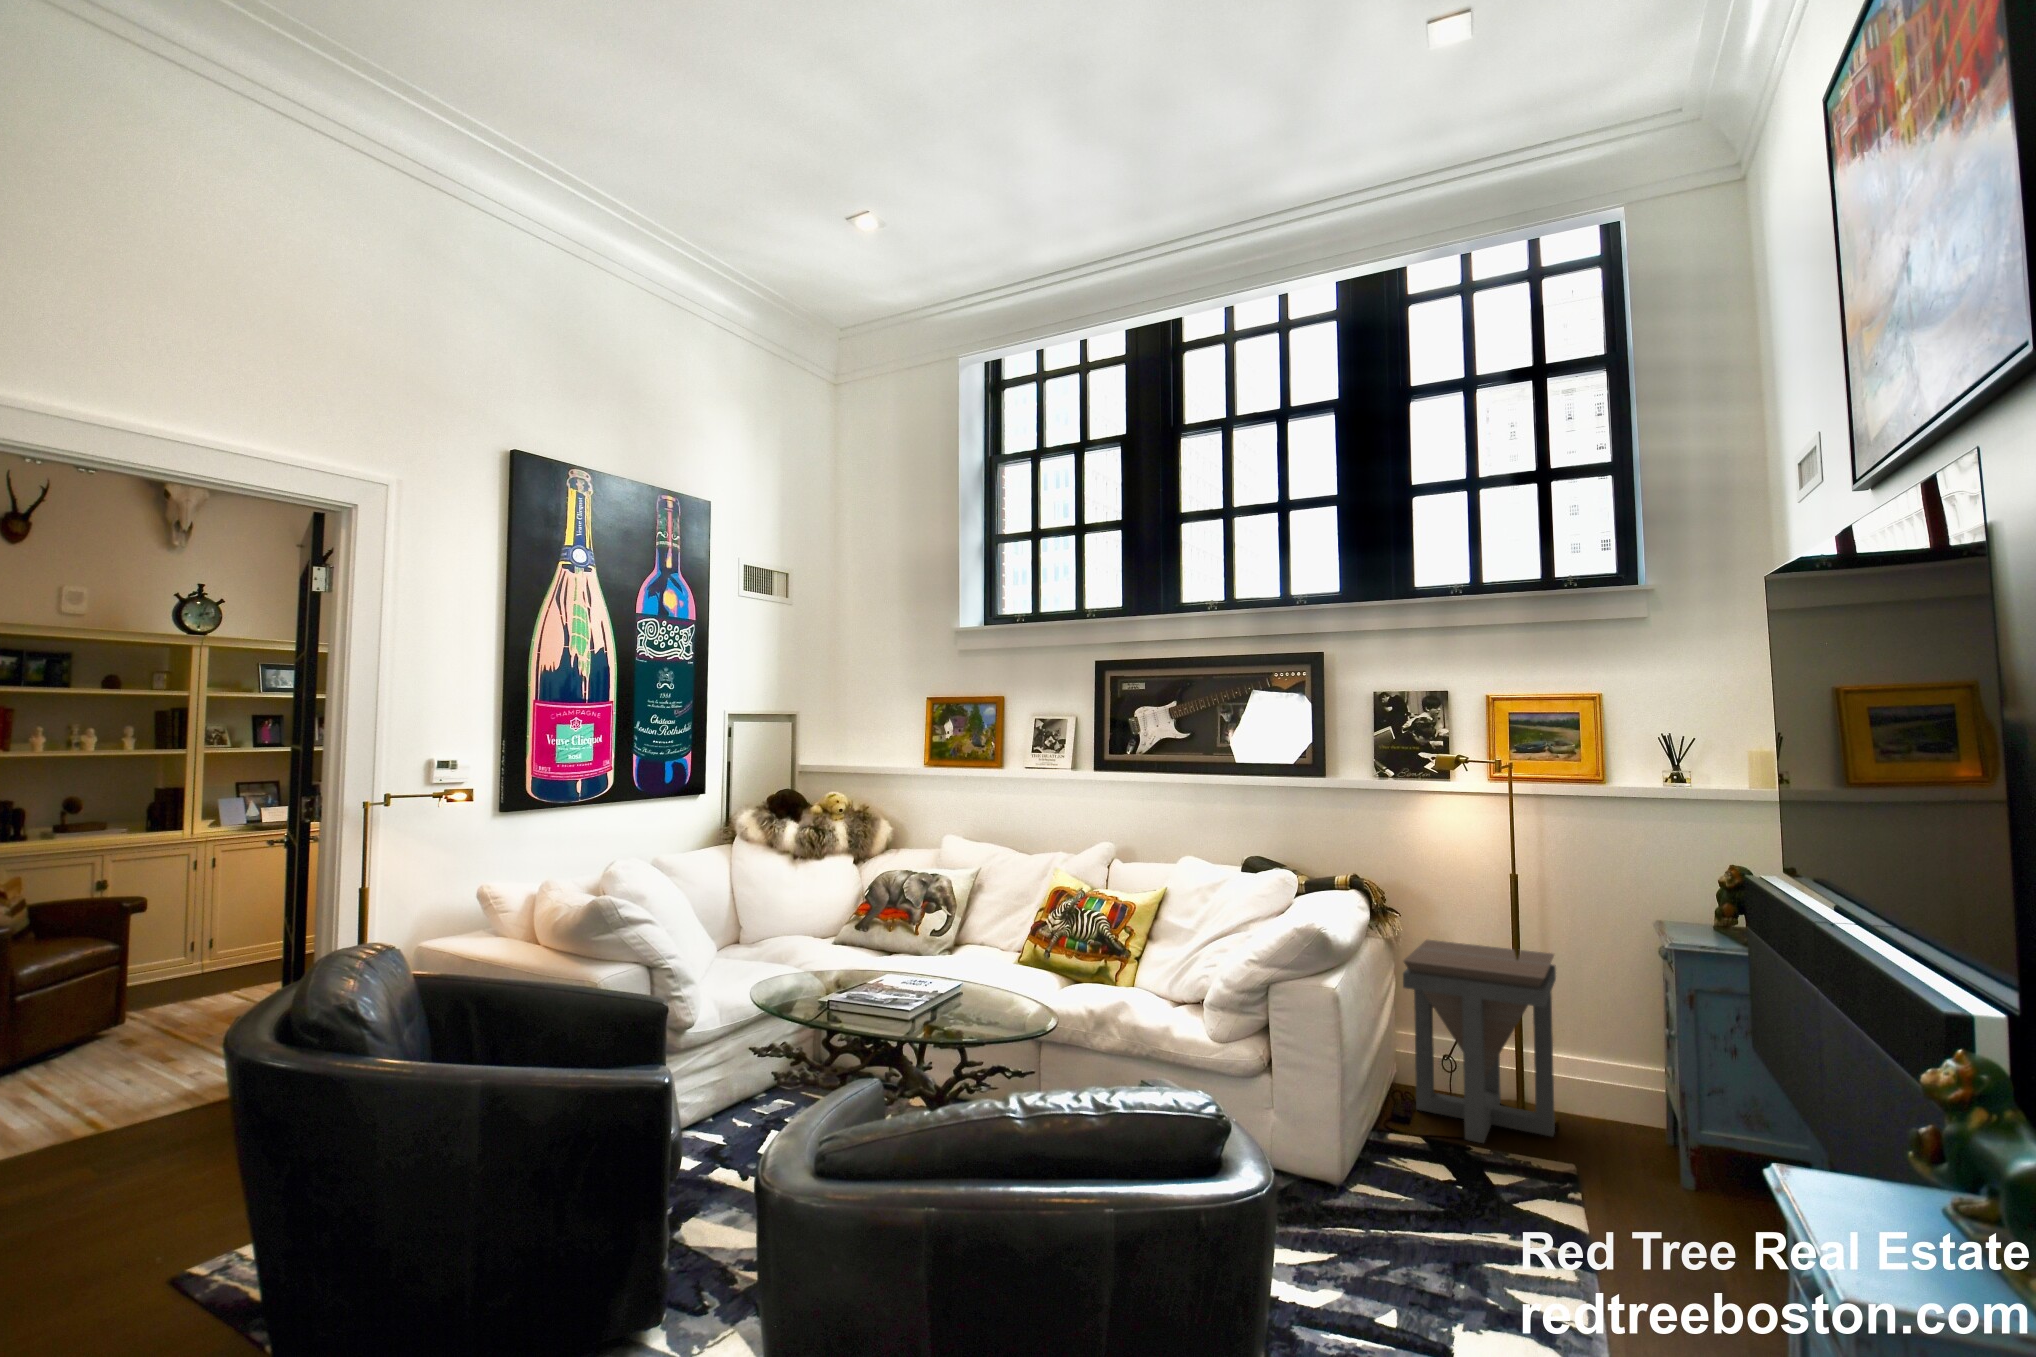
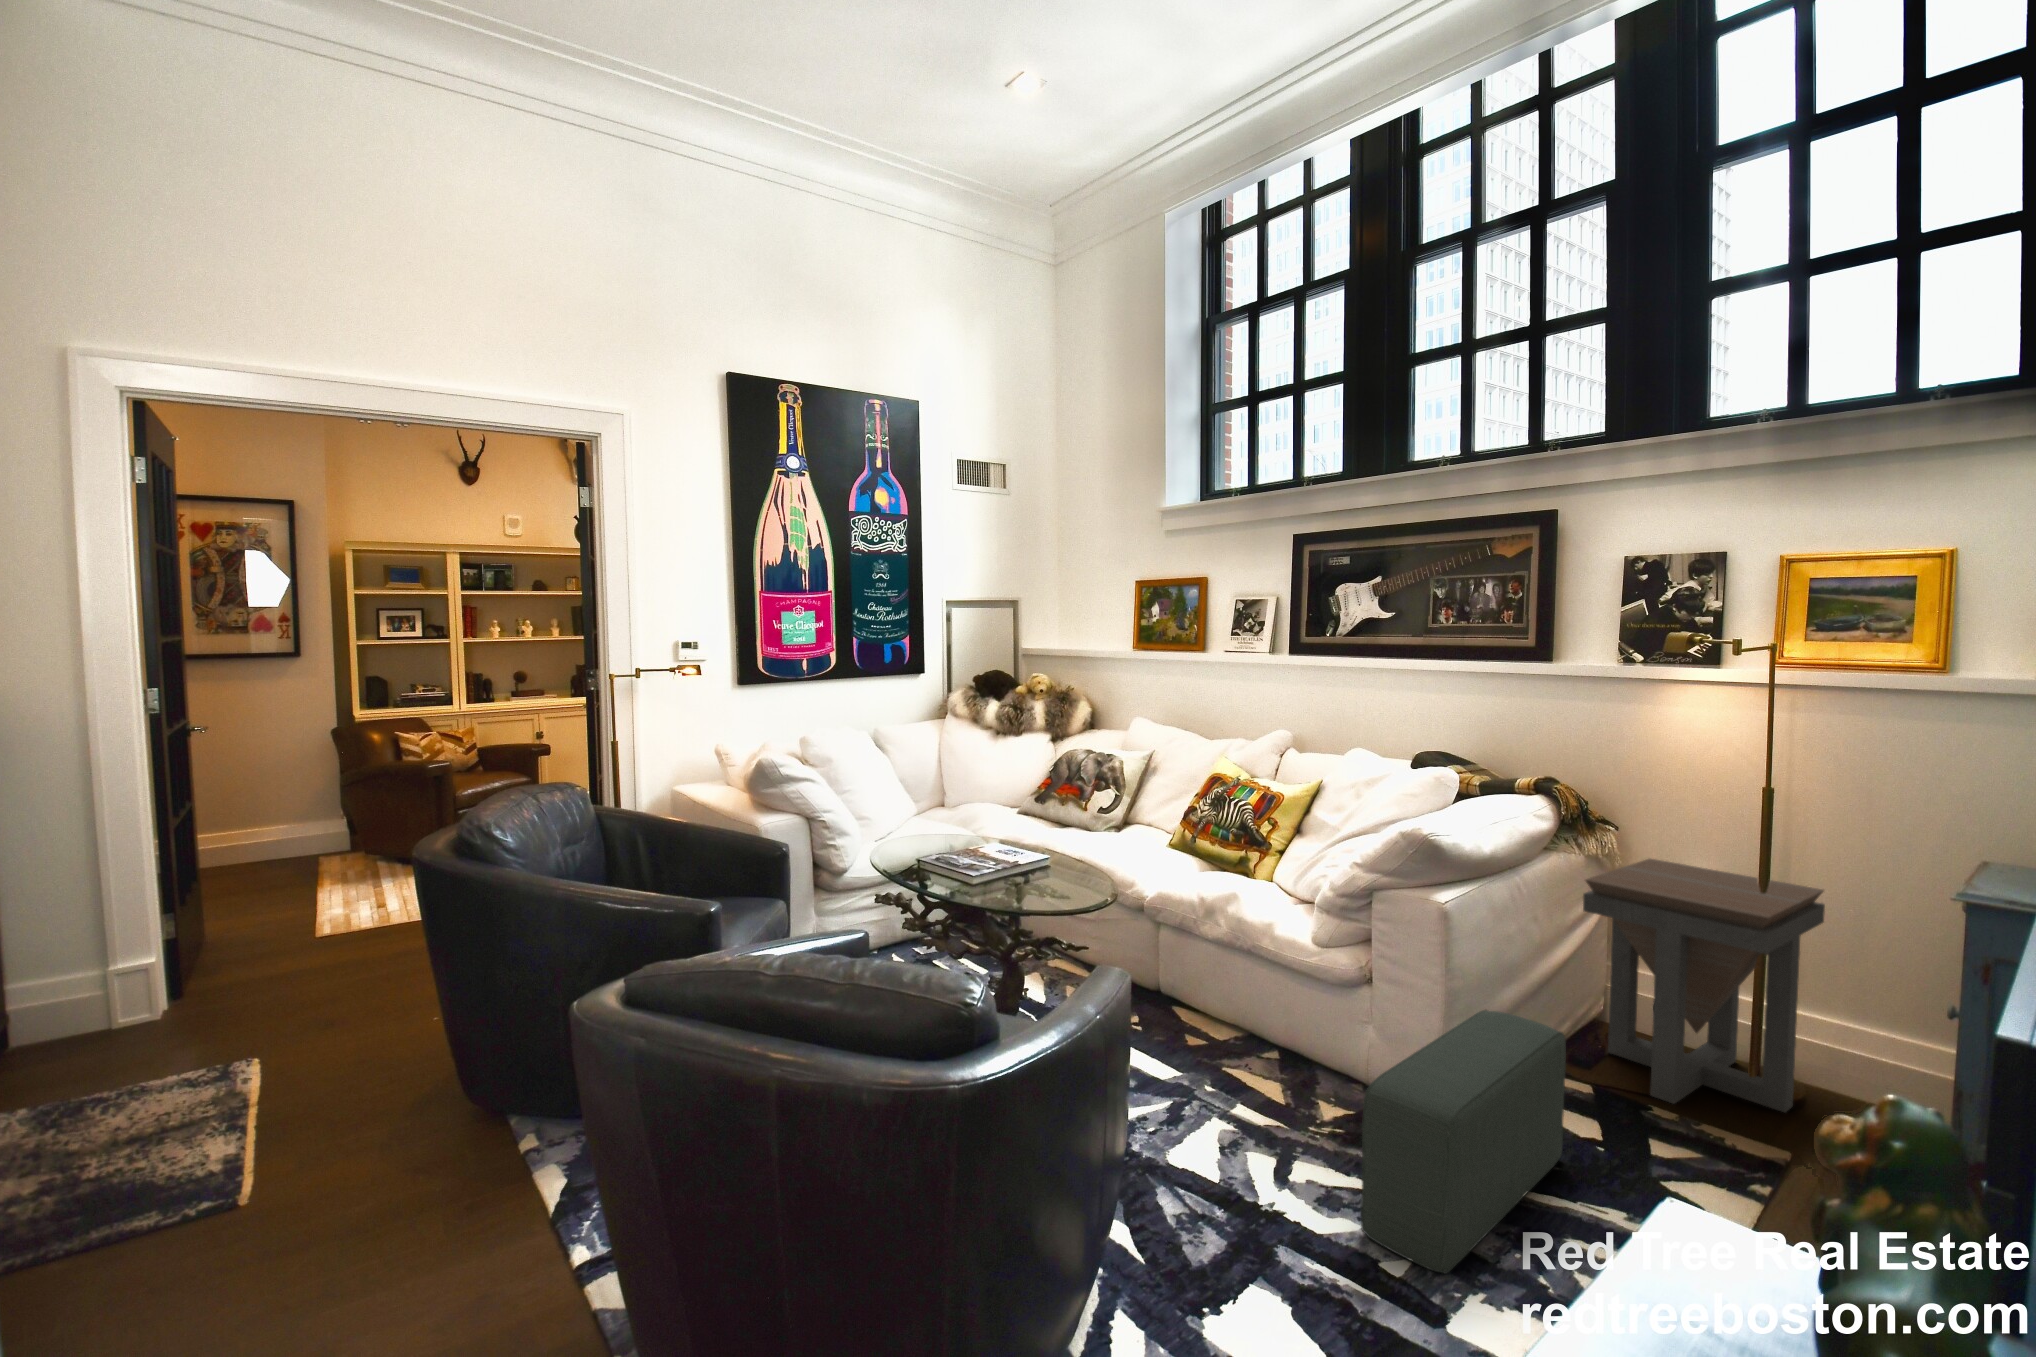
pouf: none [1343,1081,1444,1315] -> present [1361,1010,1566,1274]

